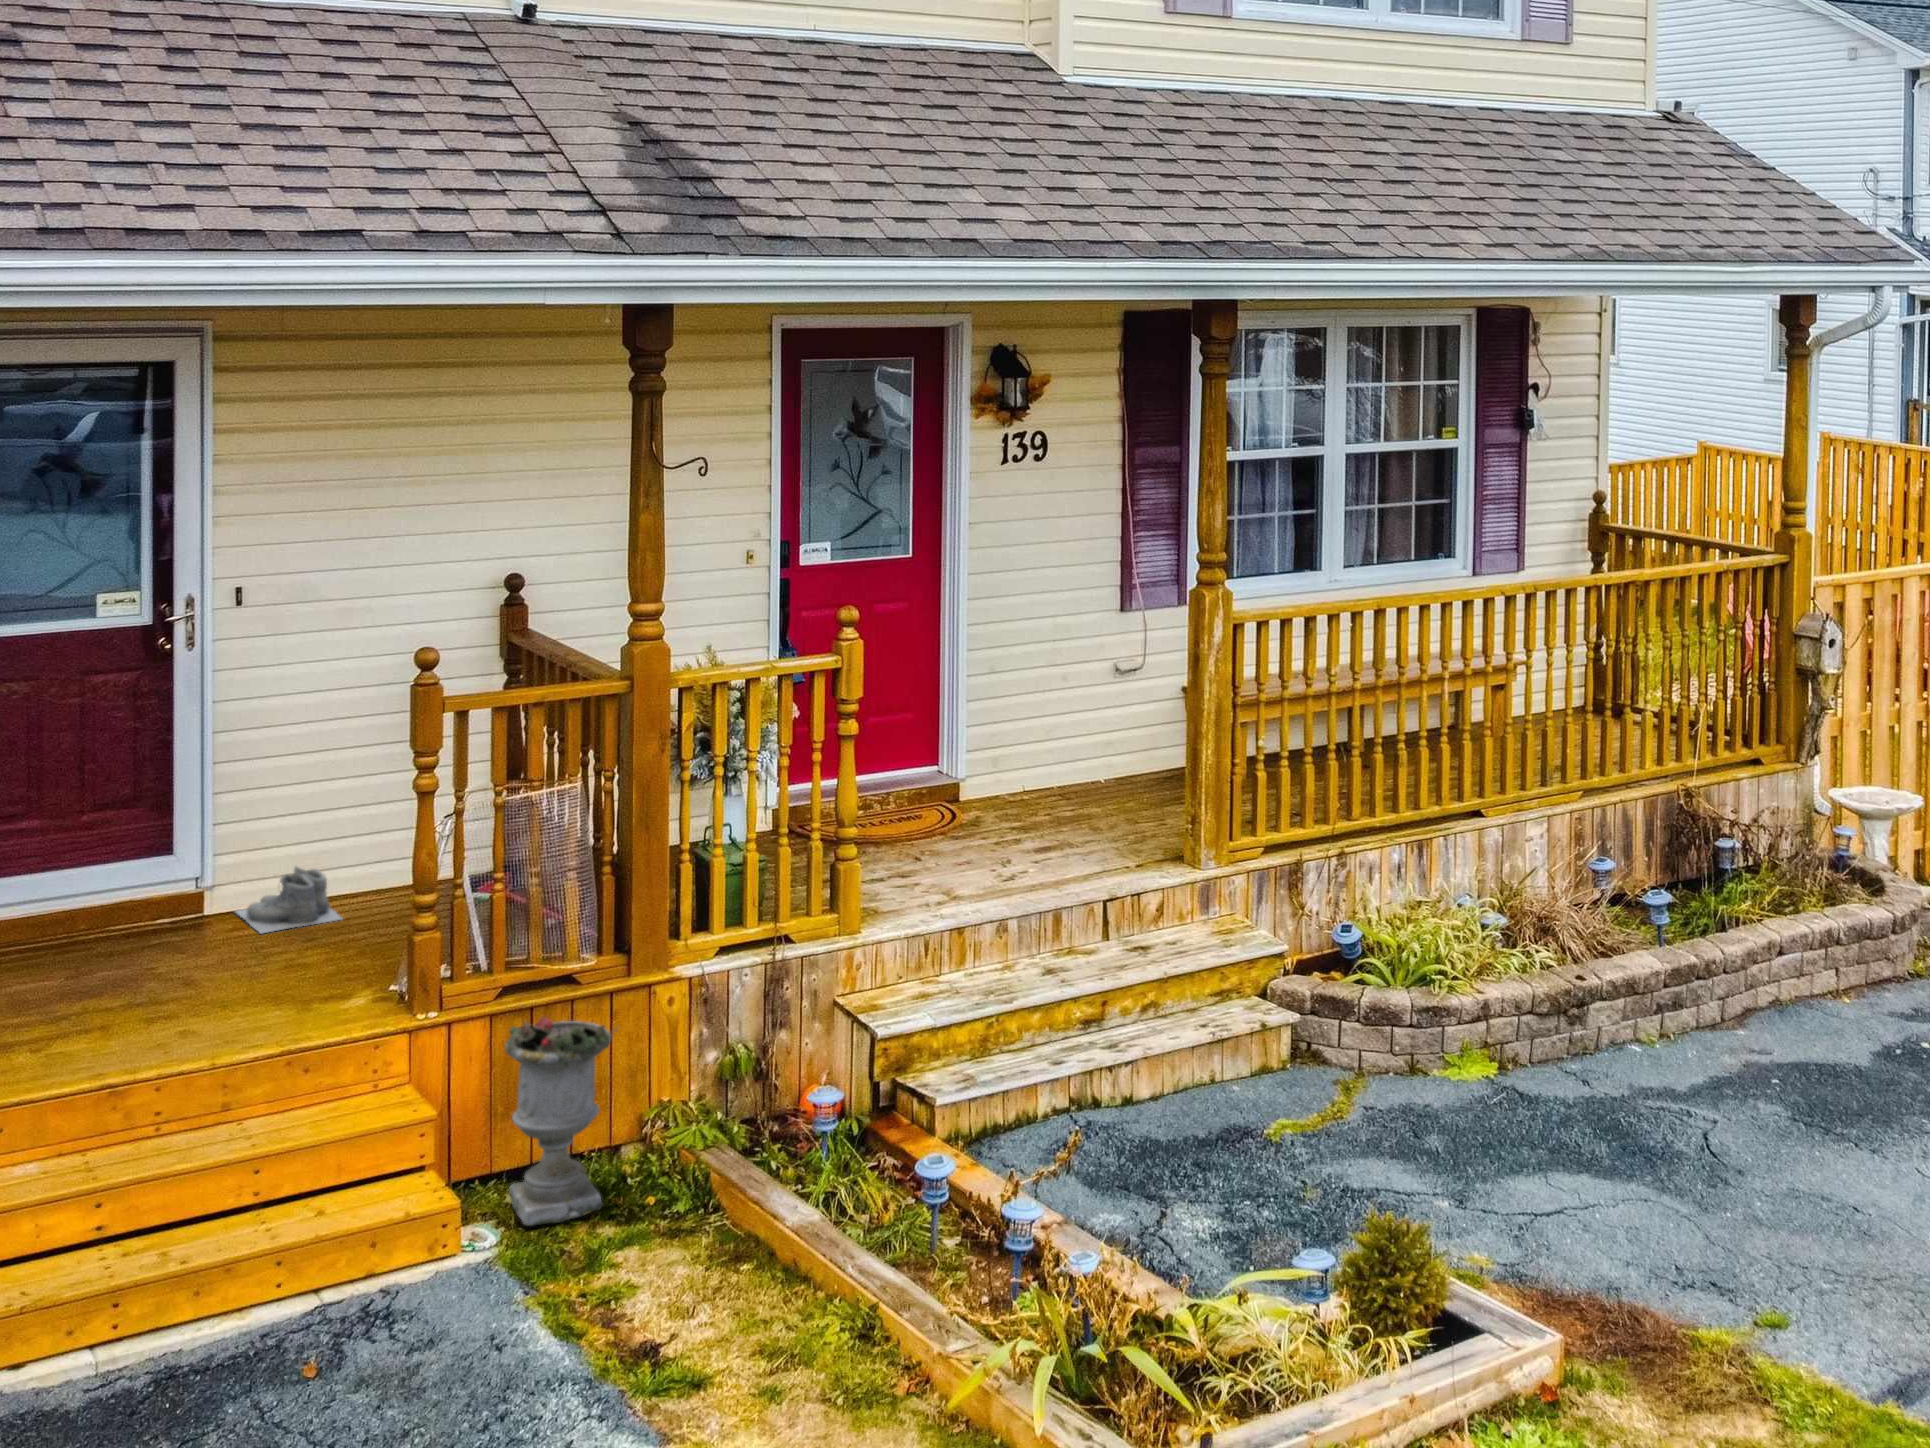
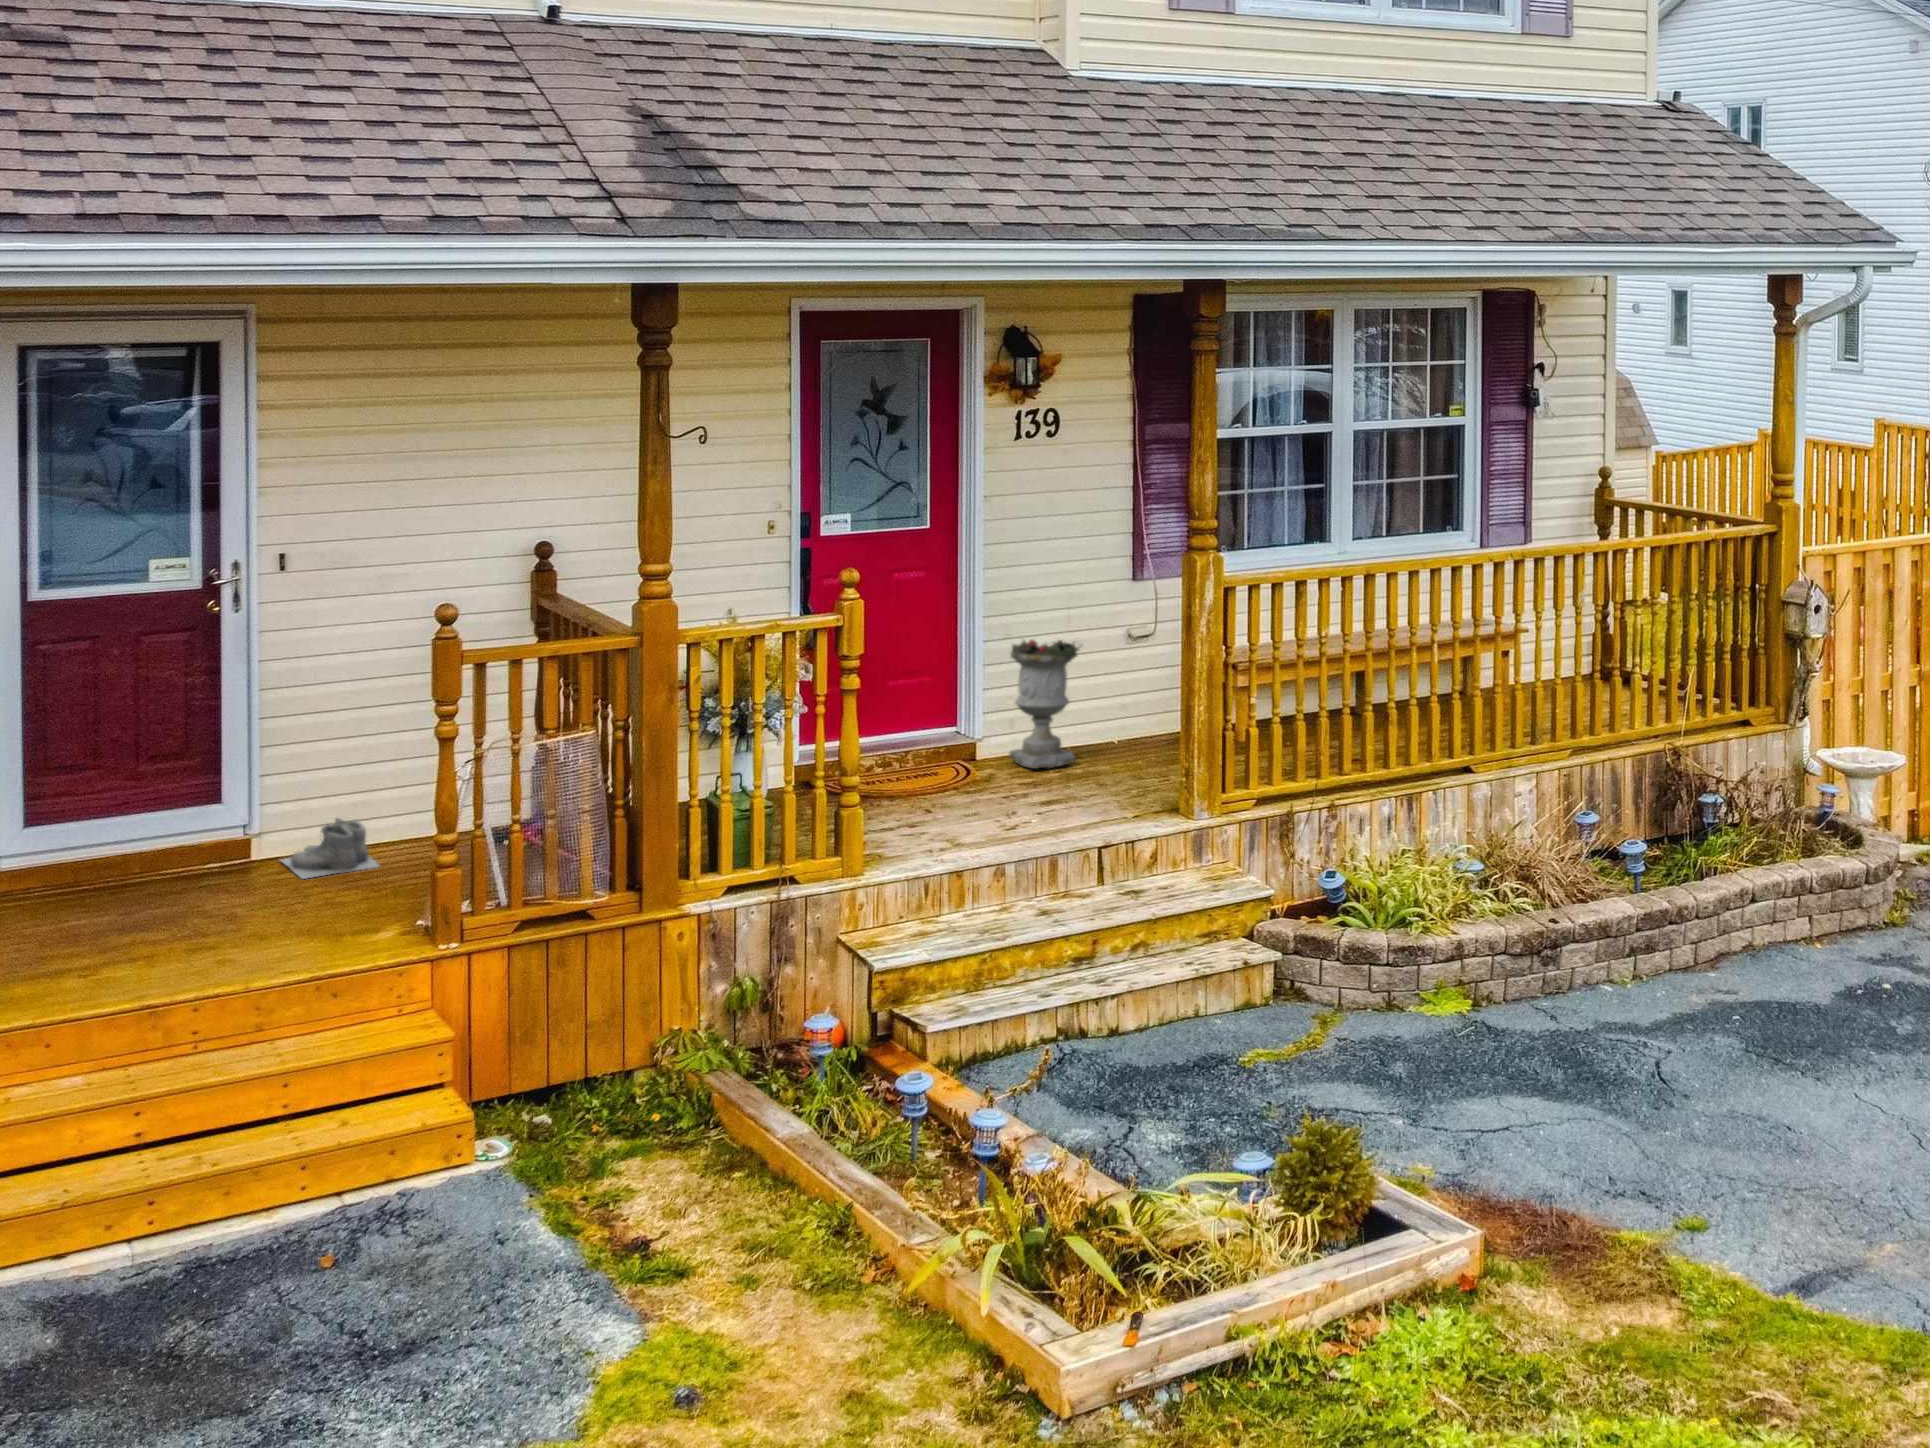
planter: present [505,1017,617,1226] -> present [1009,640,1082,769]

